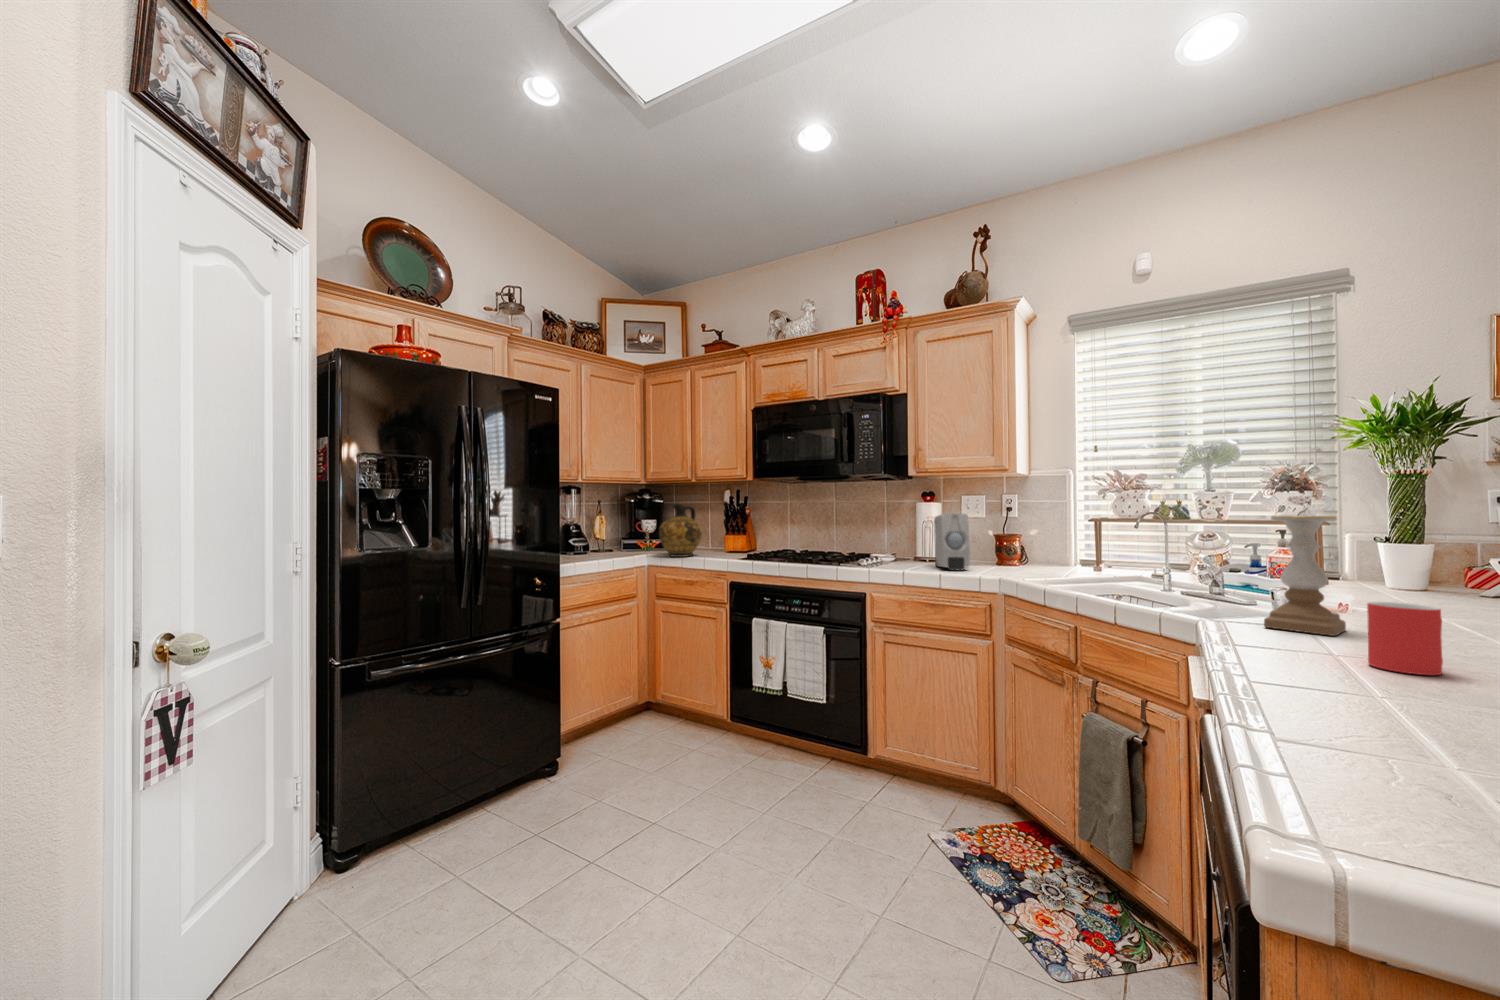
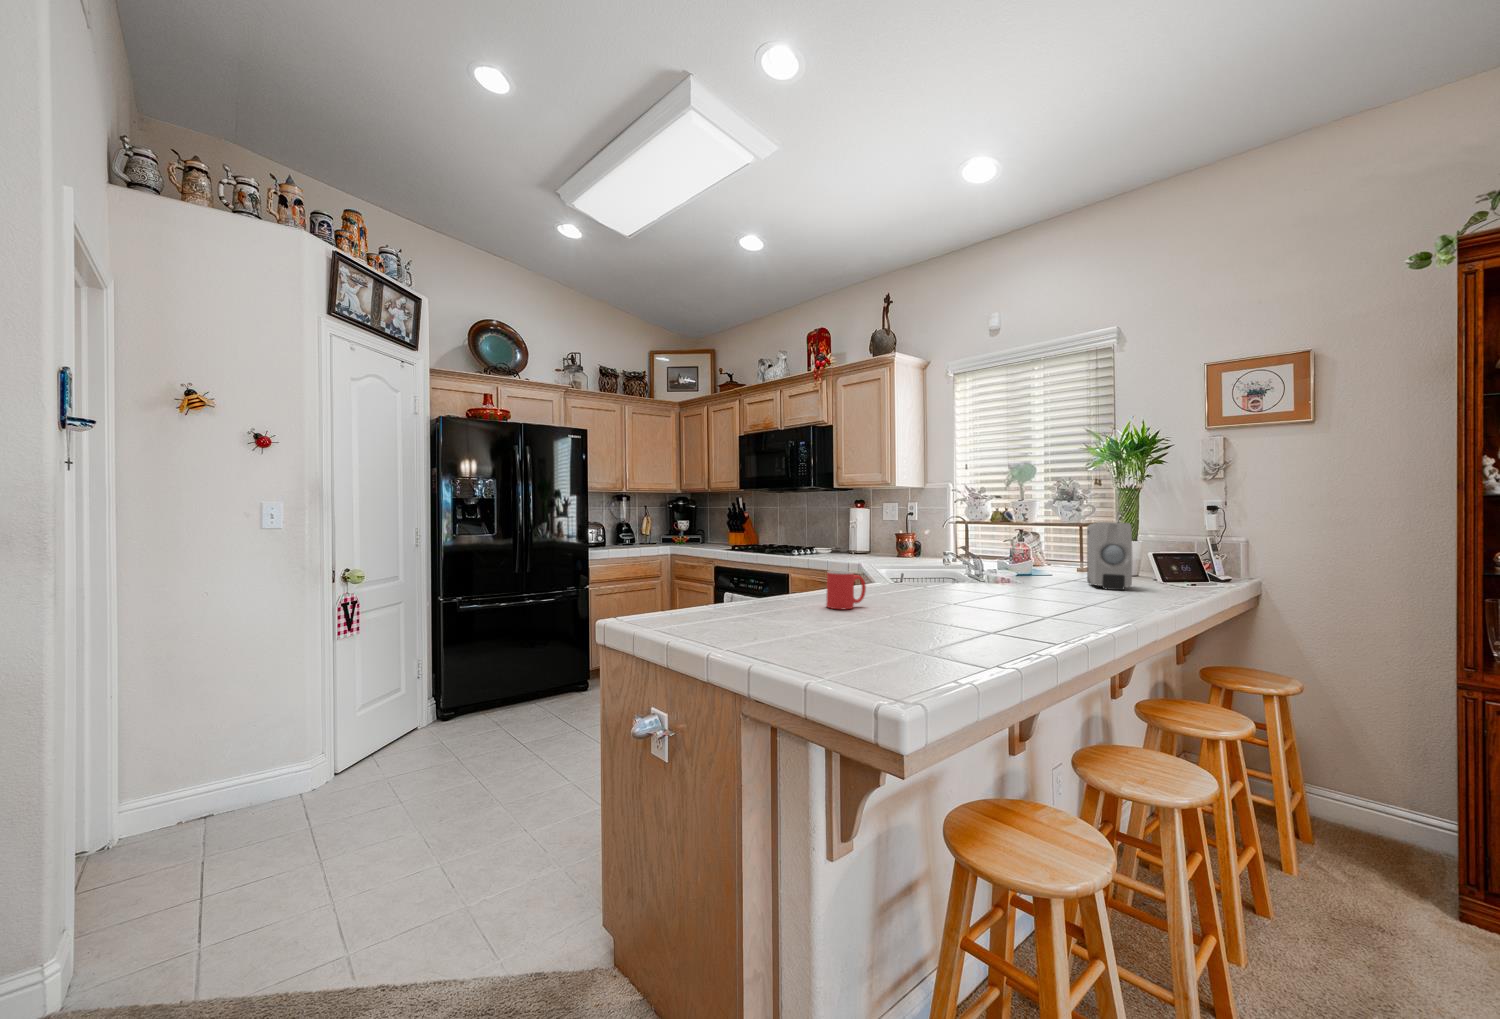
ceramic jug: present [659,503,702,557] -> none [670,507,702,546]
soap dispenser: present [934,513,970,570] -> present [1087,522,1132,590]
candle holder: present [1264,516,1346,636] -> none [871,523,916,597]

